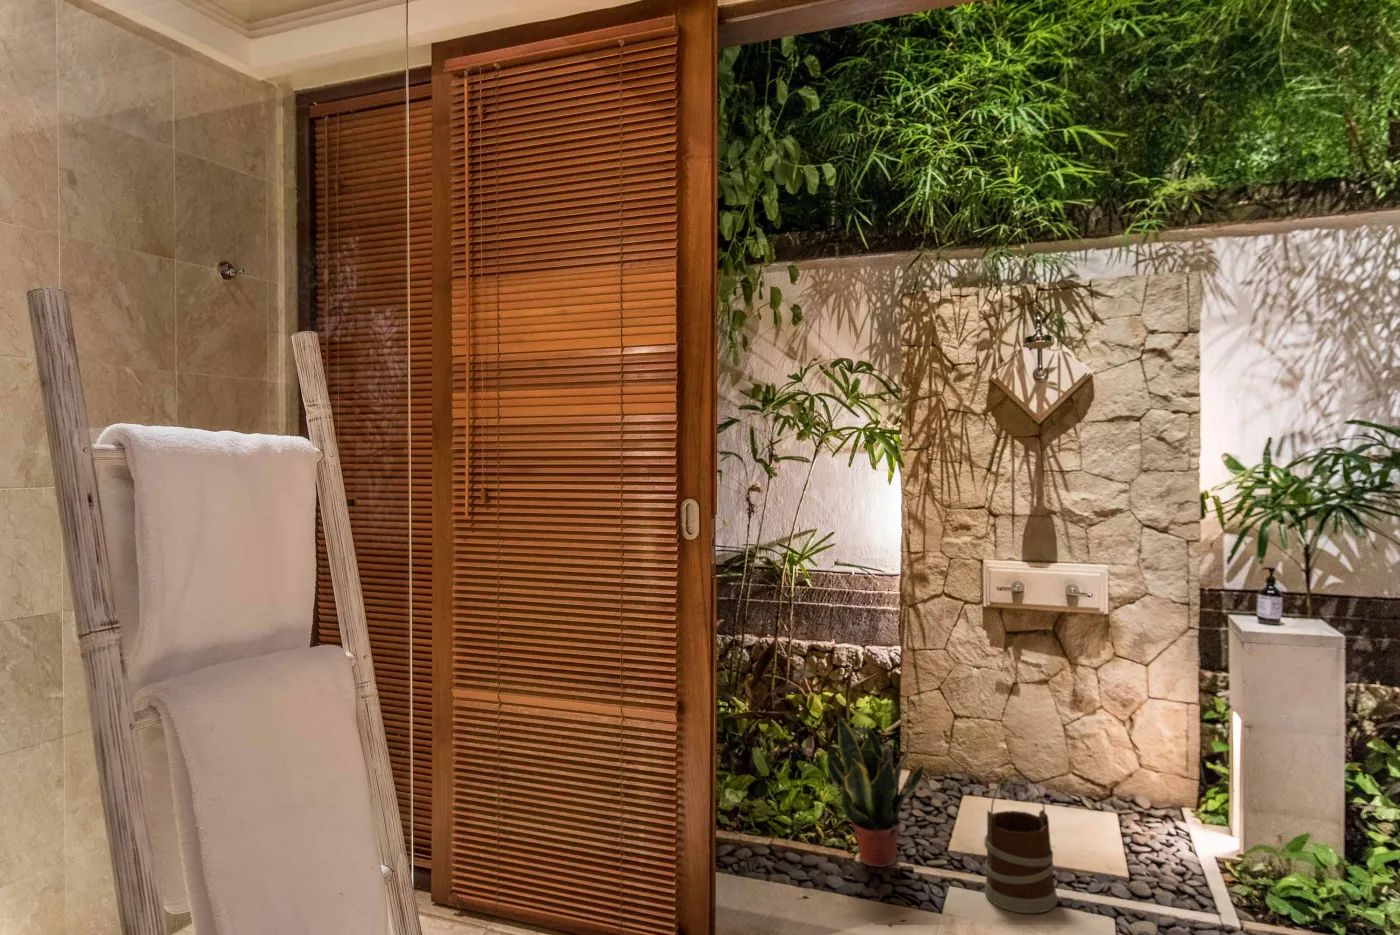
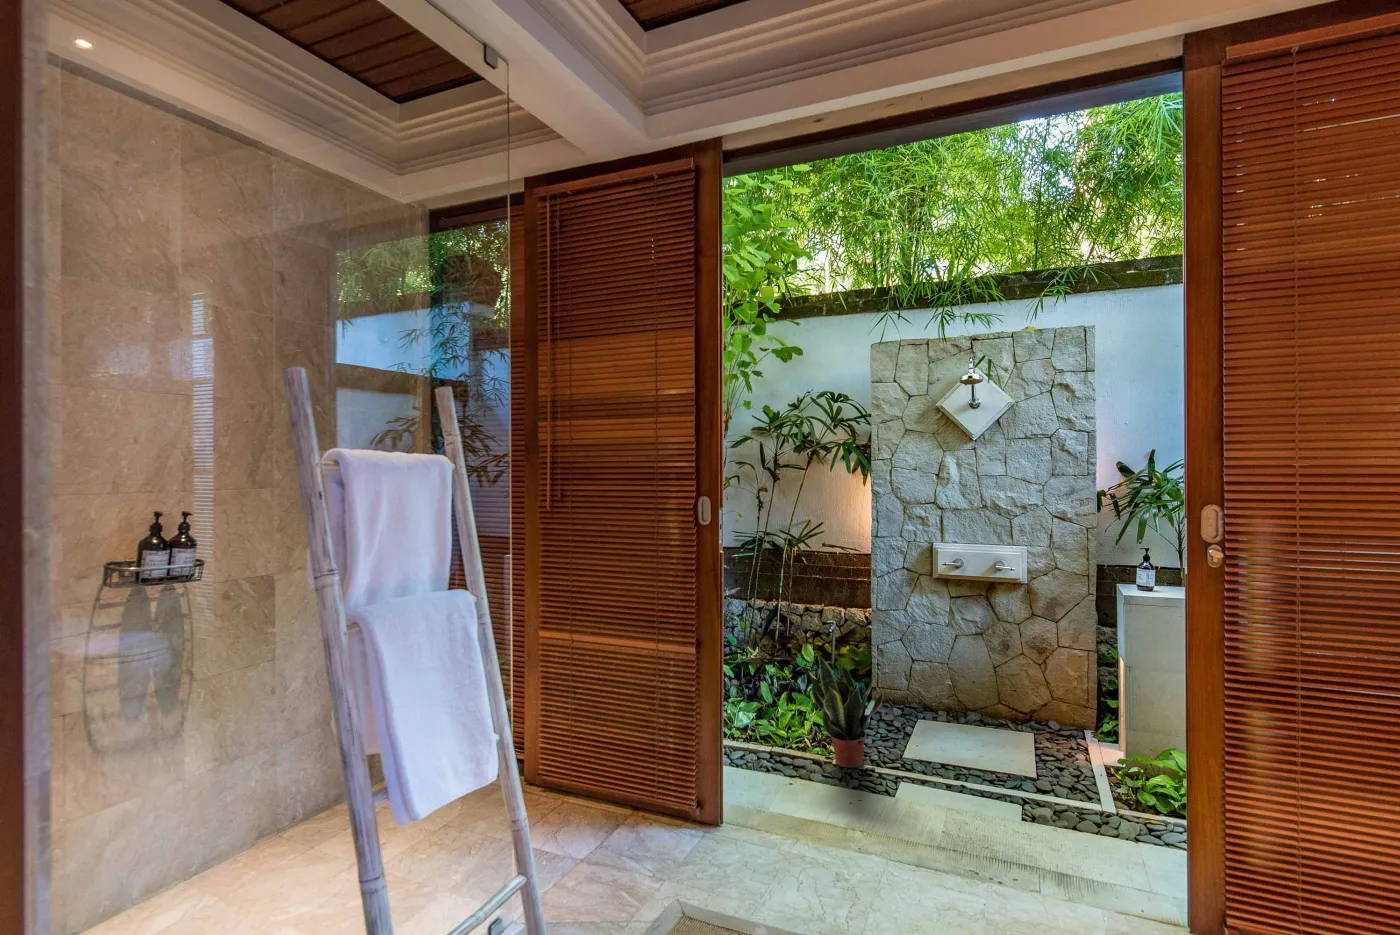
wooden bucket: present [984,774,1058,913] -> none [926,699,980,801]

